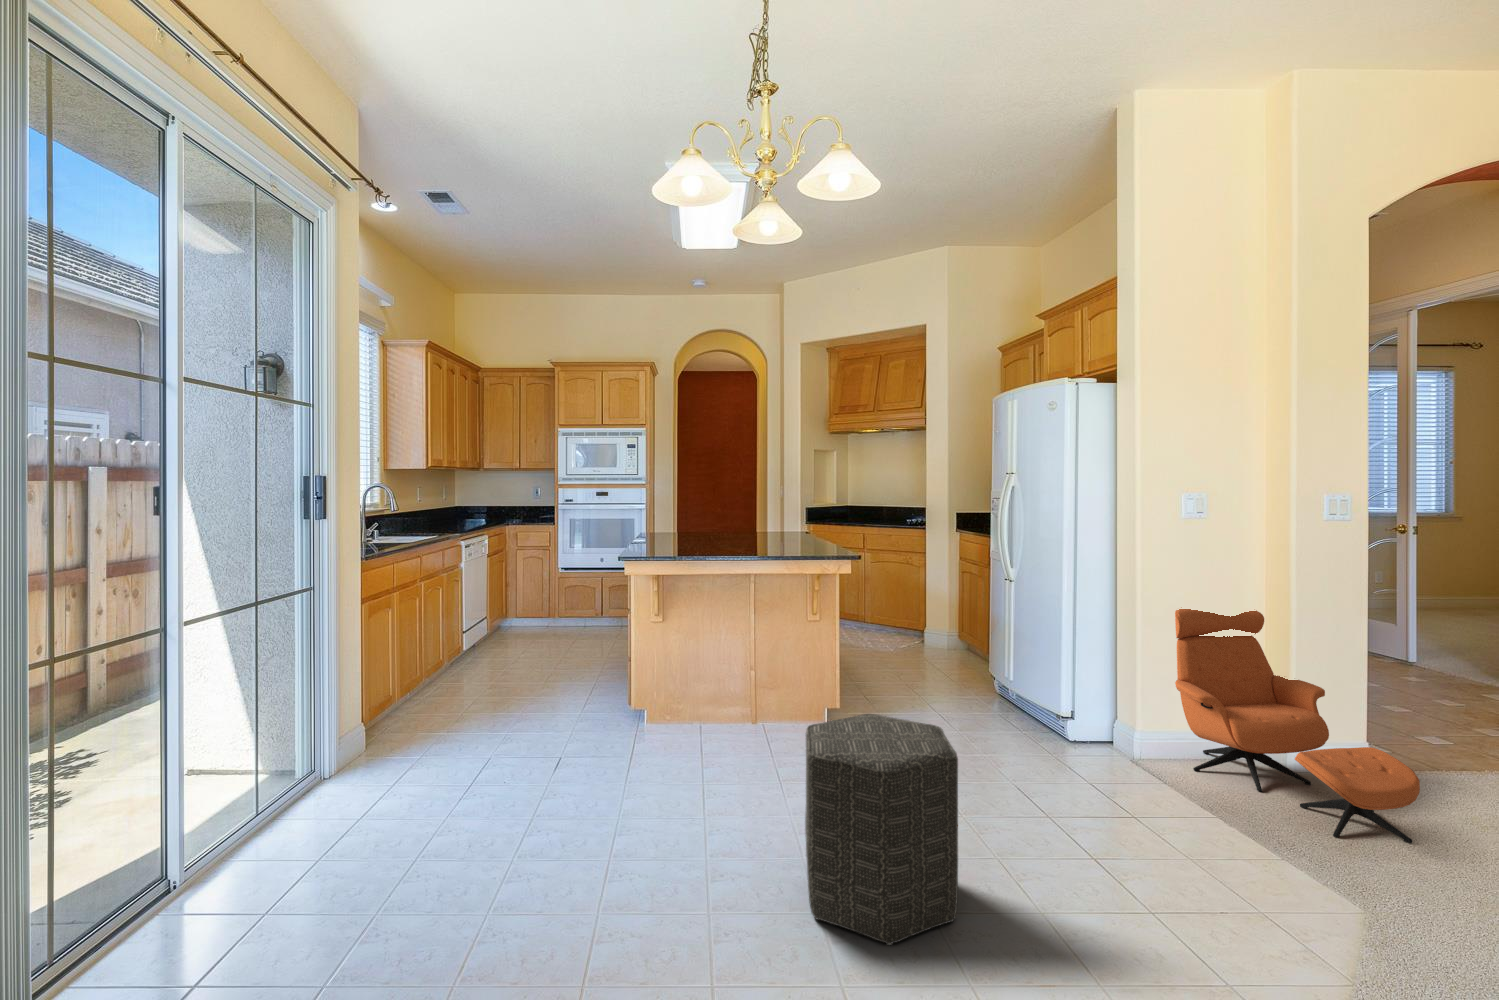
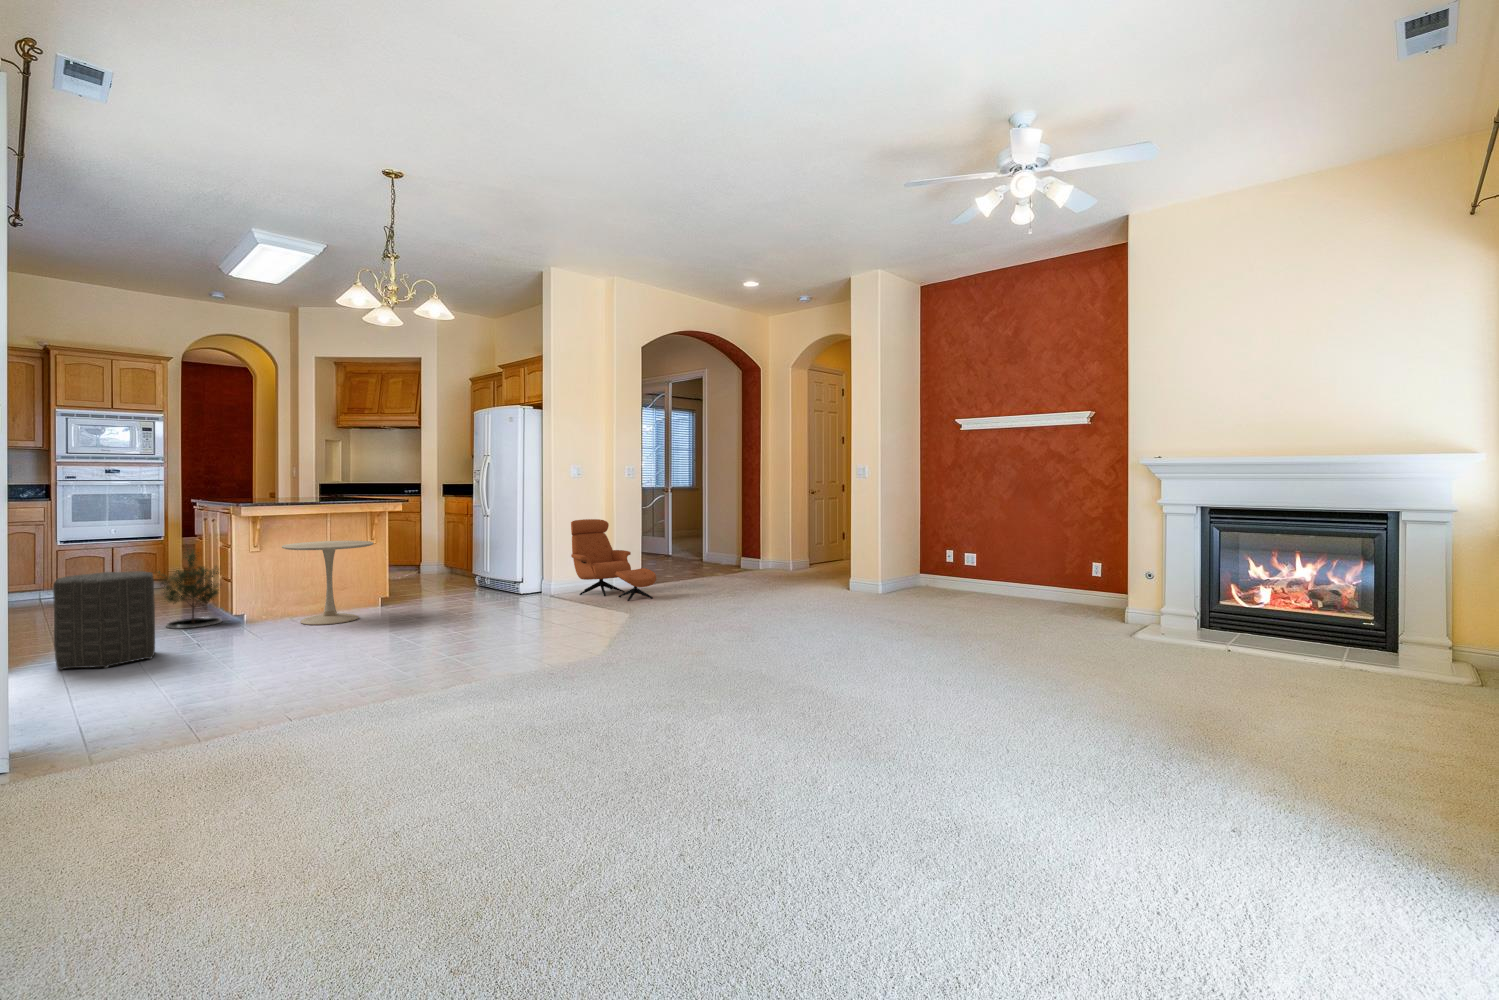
potted tree: none [543,609,623,735] -> present [158,544,222,629]
side table: none [665,621,797,776] -> present [282,541,373,625]
ottoman: present [805,714,958,945] -> present [53,571,155,670]

